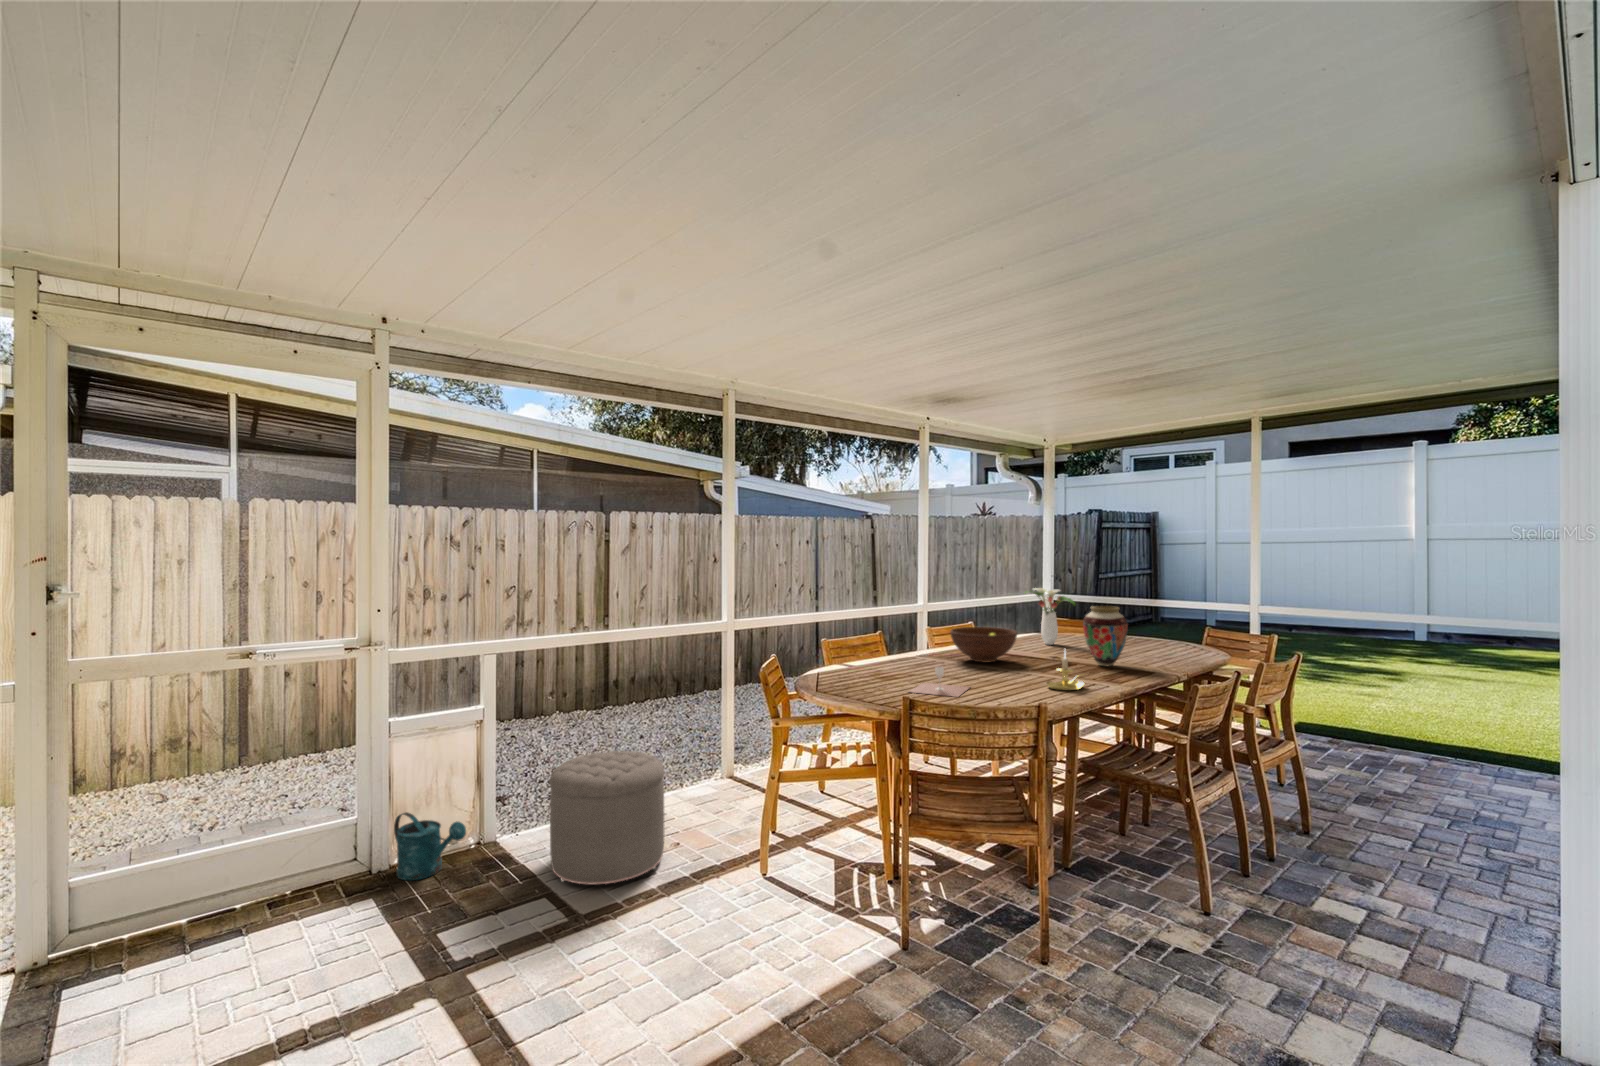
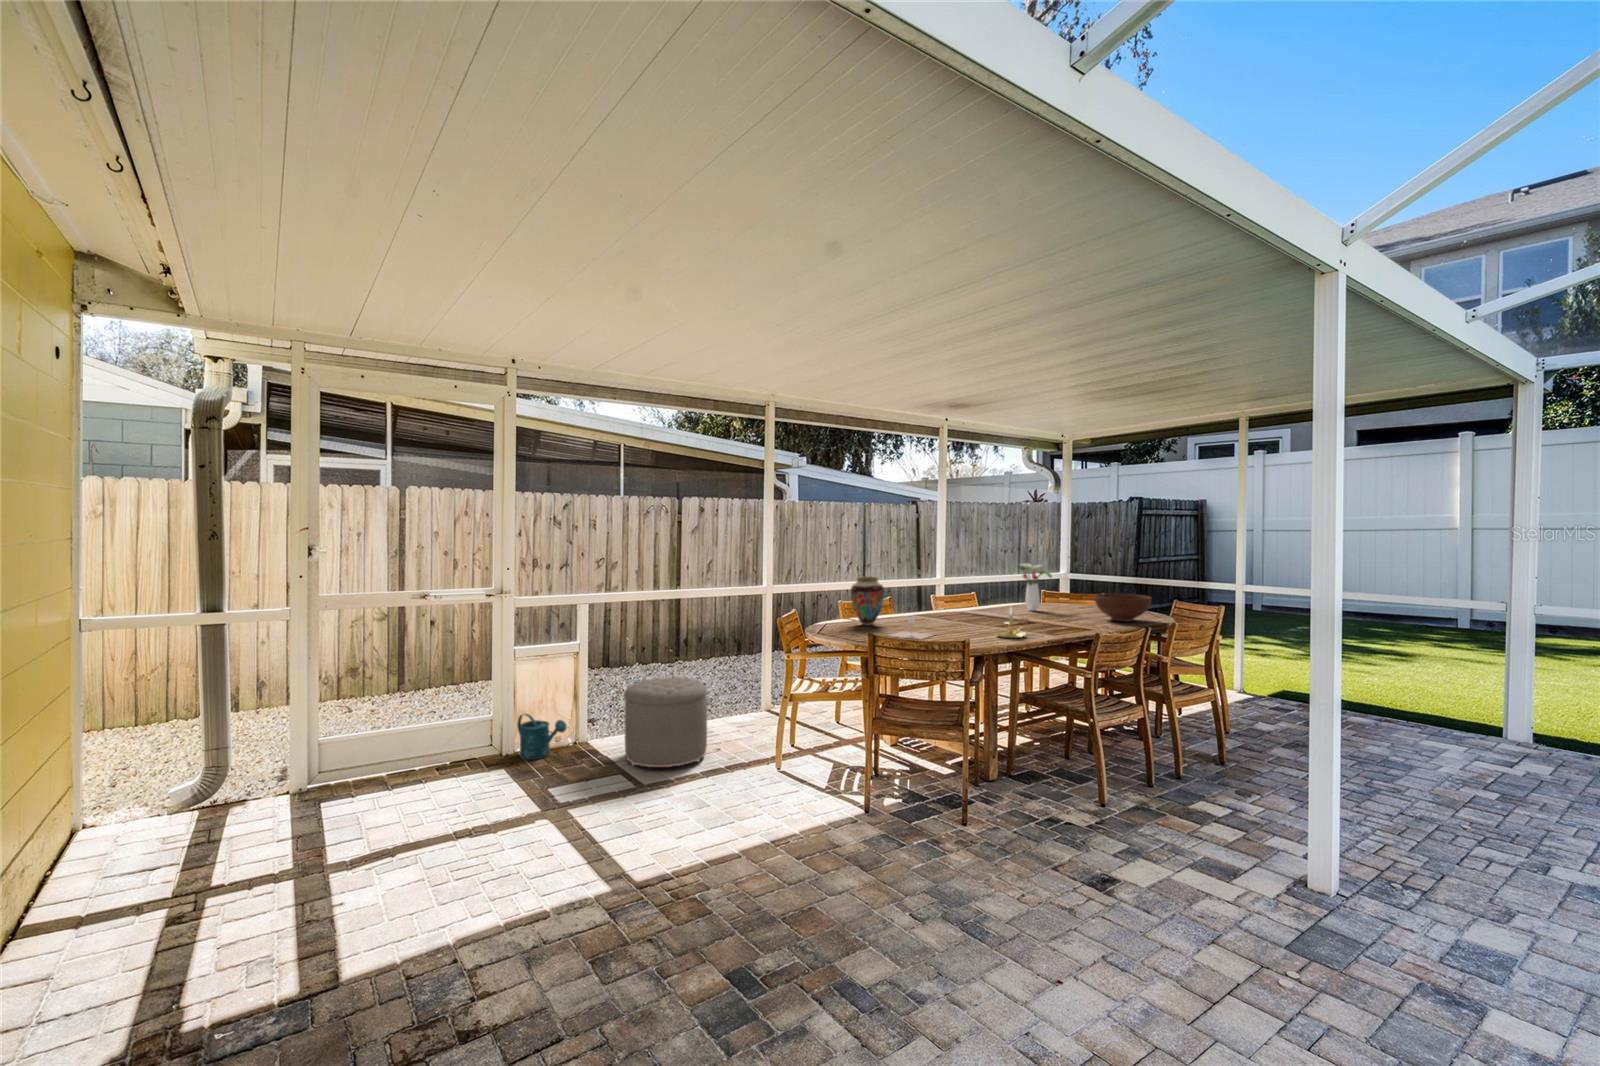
vase: present [1083,606,1128,666] -> present [851,577,884,625]
fruit bowl: present [950,627,1017,662] -> present [1094,594,1152,622]

